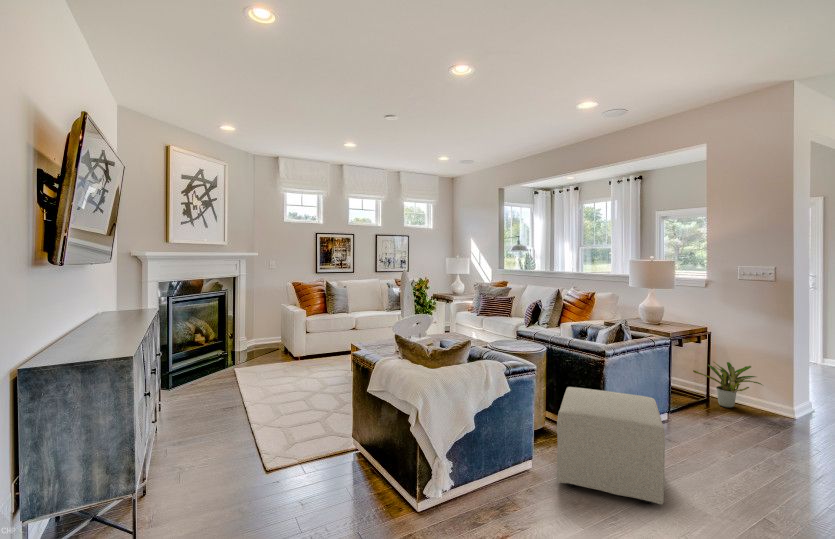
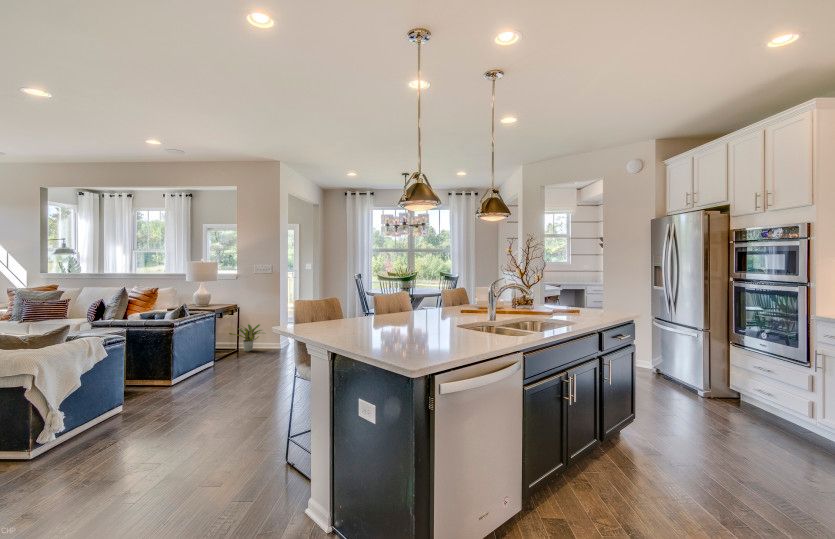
ottoman: present [557,387,665,504] -> none [144,346,214,410]

